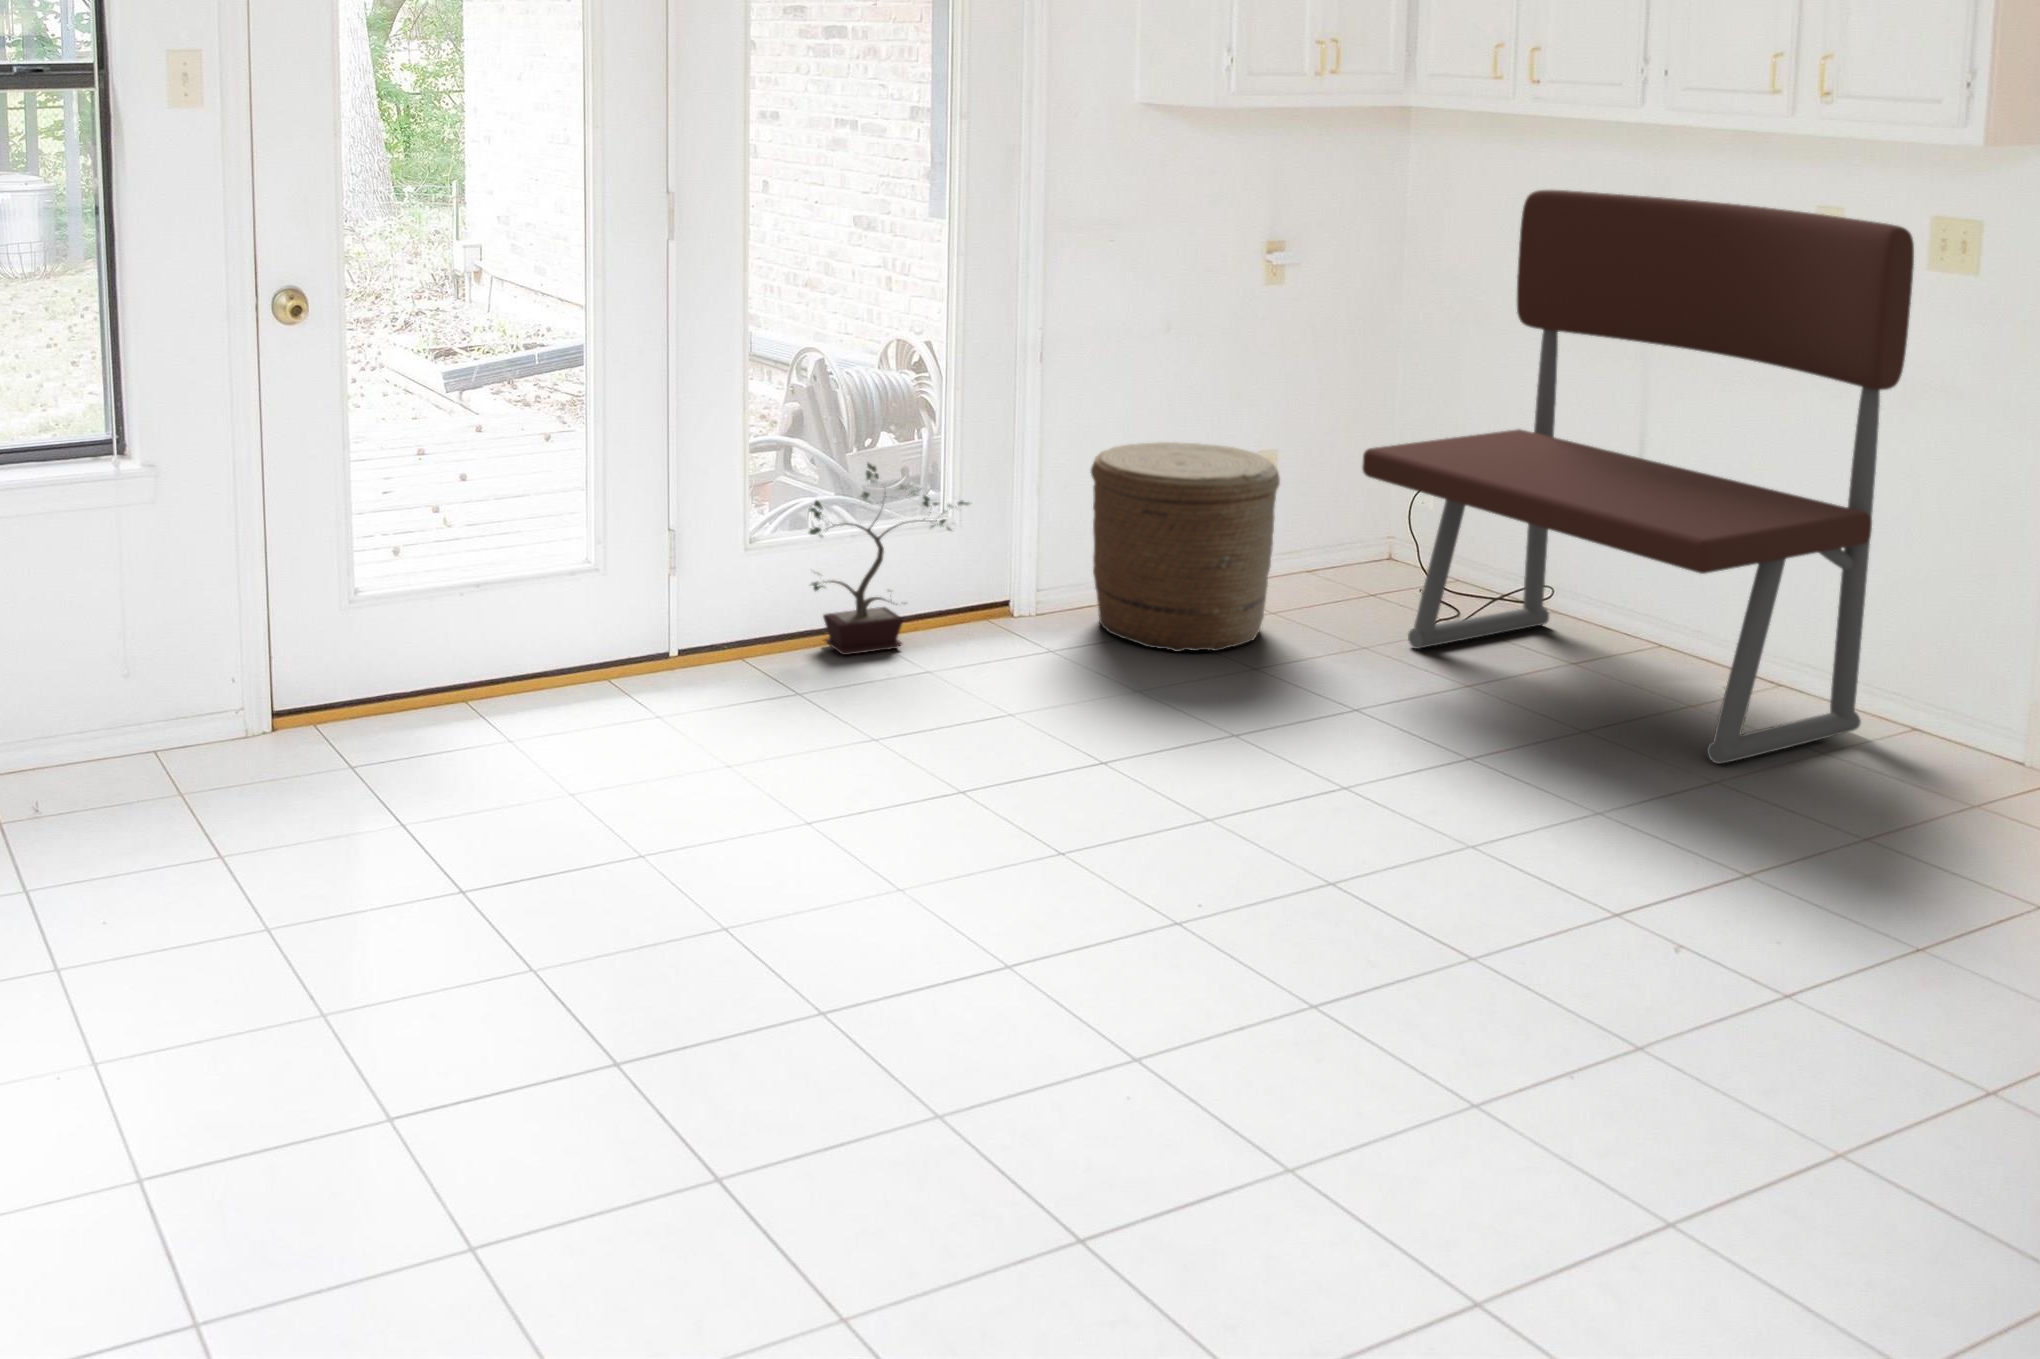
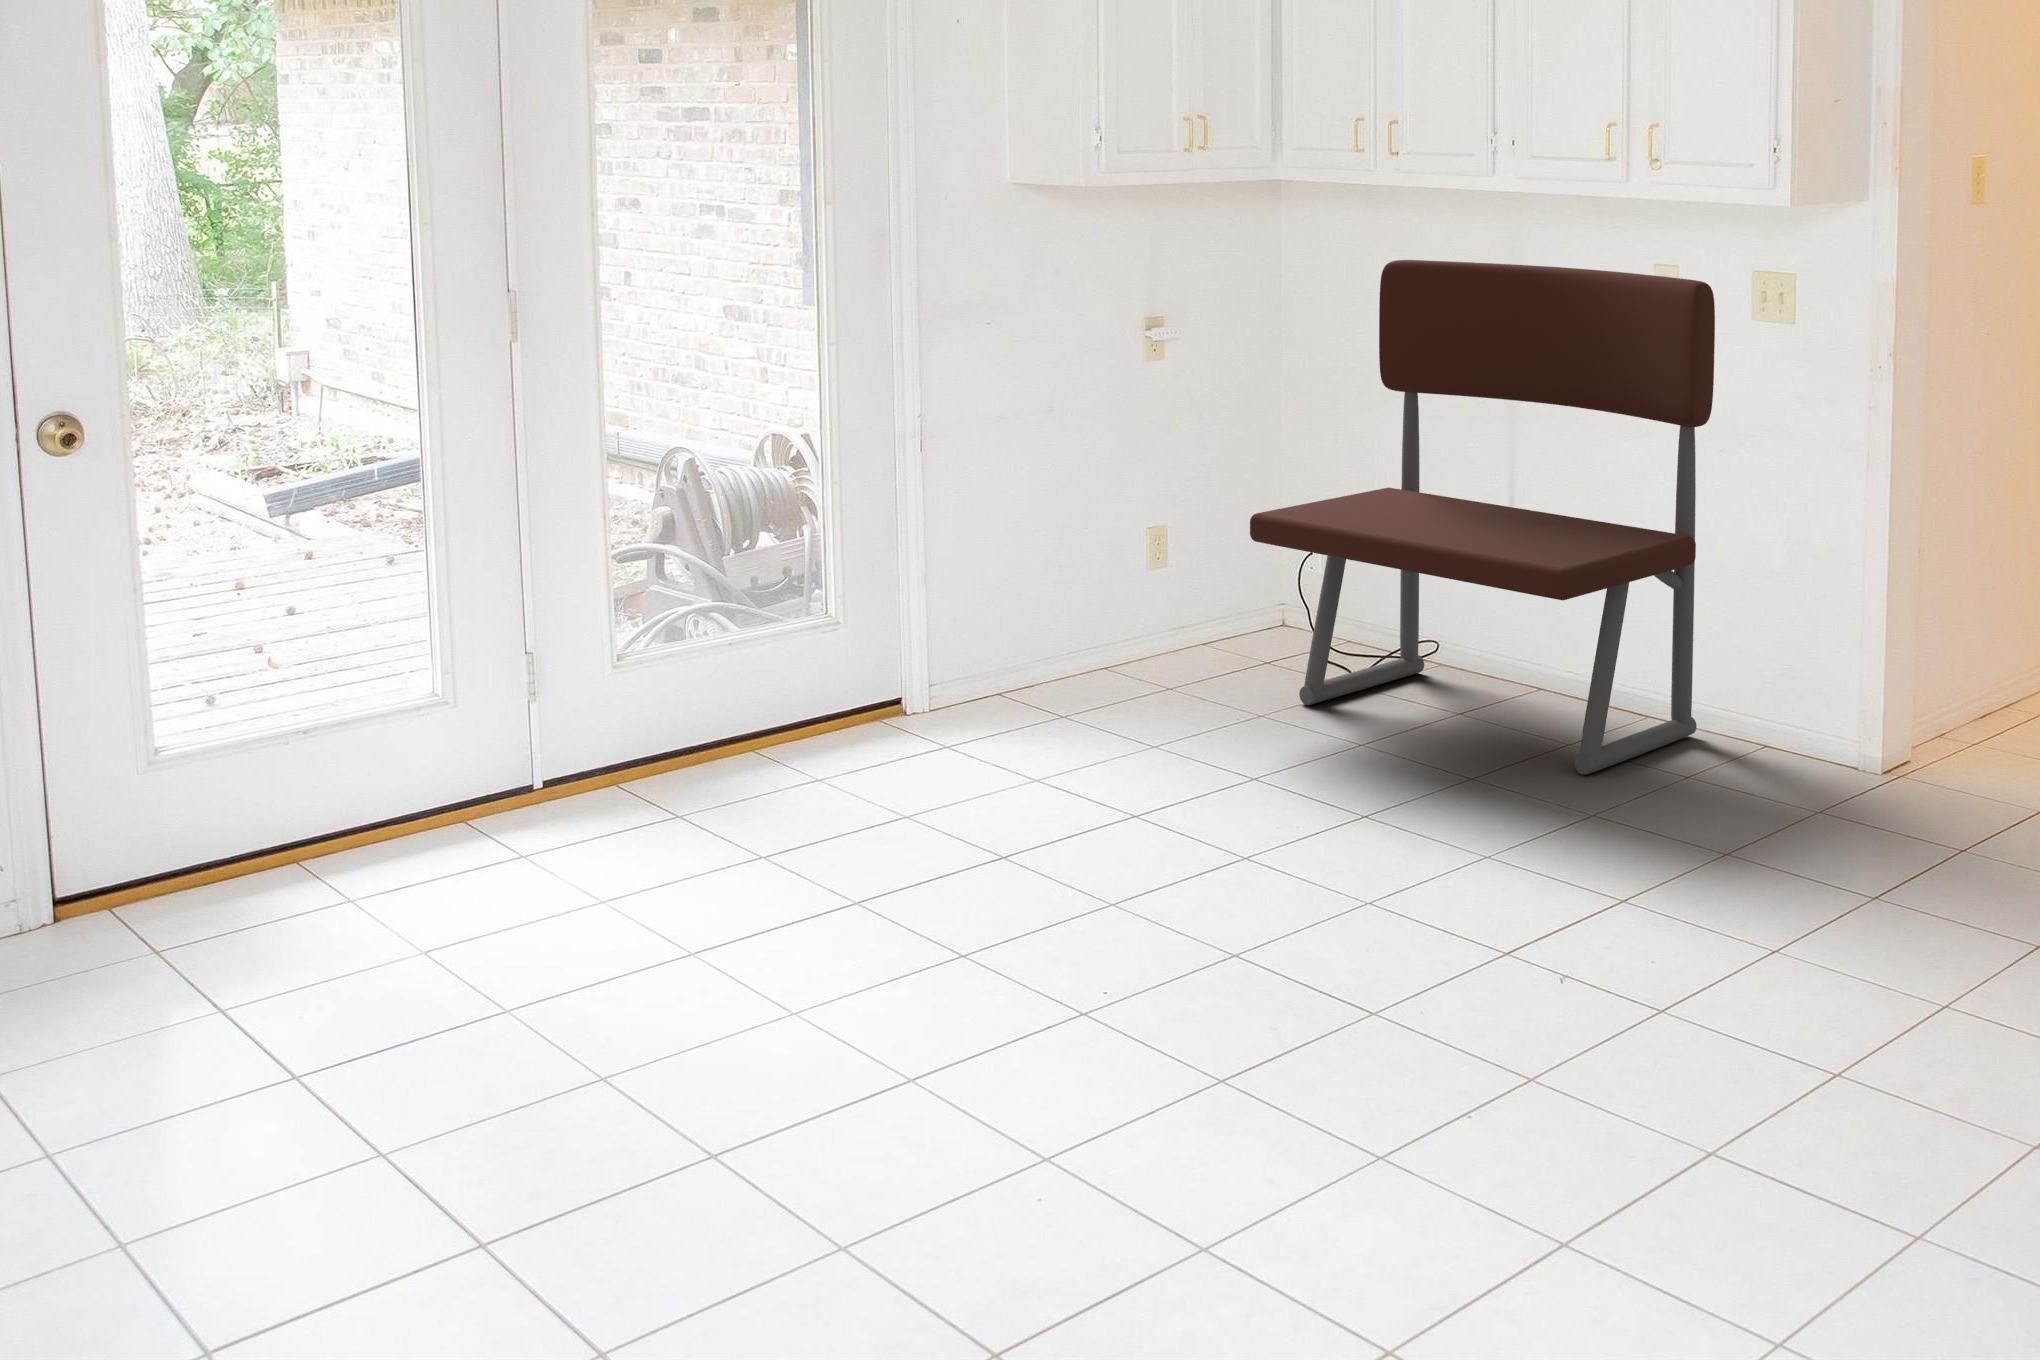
woven basket: present [1091,442,1280,652] -> none [982,523,1171,732]
potted plant: present [809,463,970,655] -> none [688,562,865,770]

